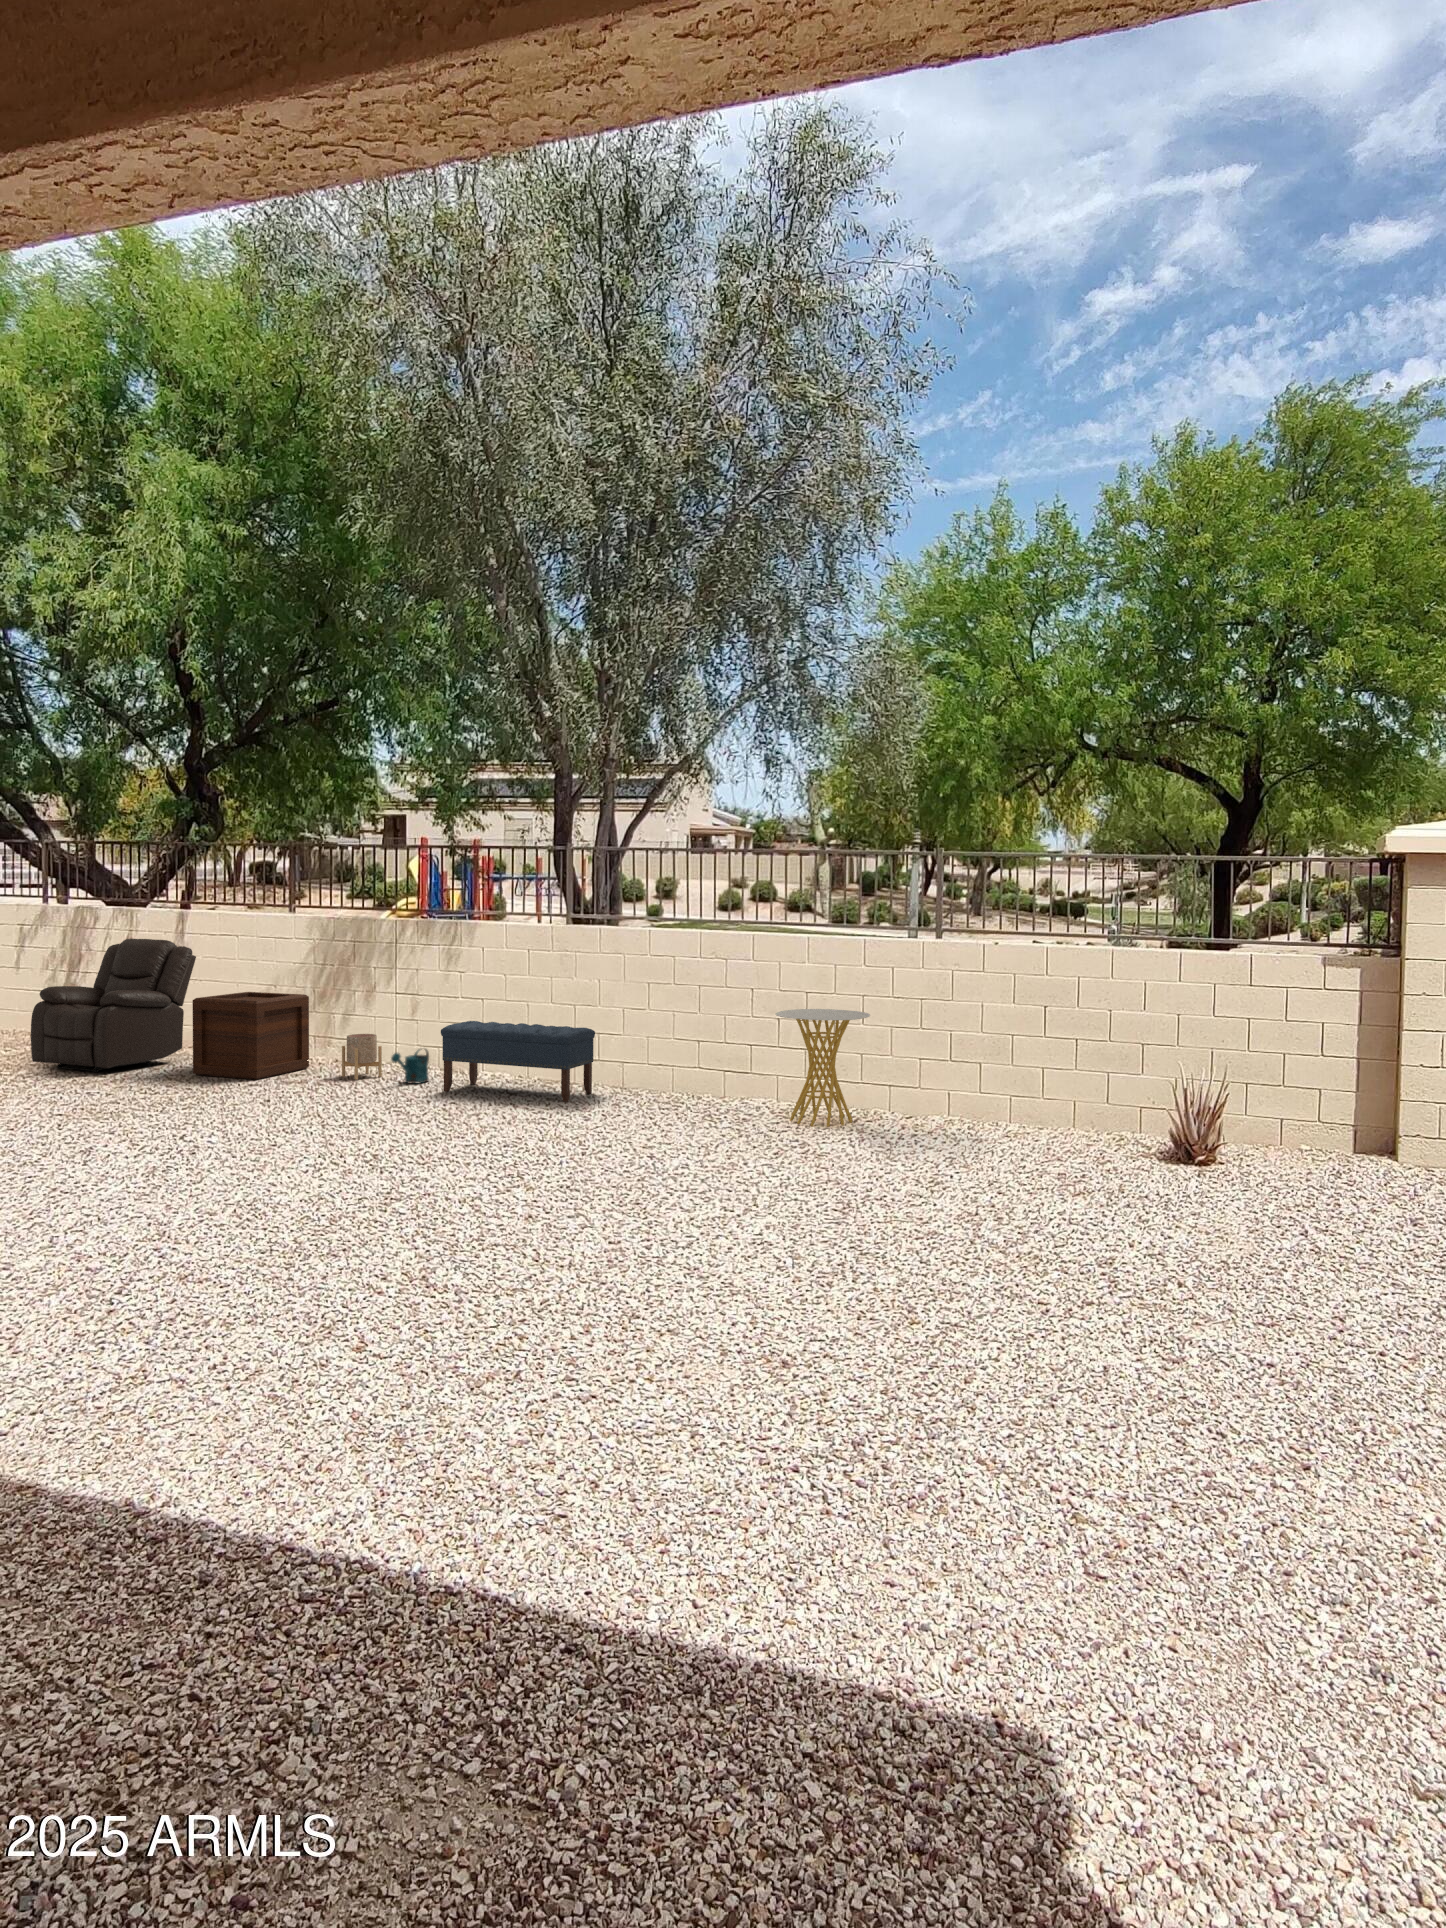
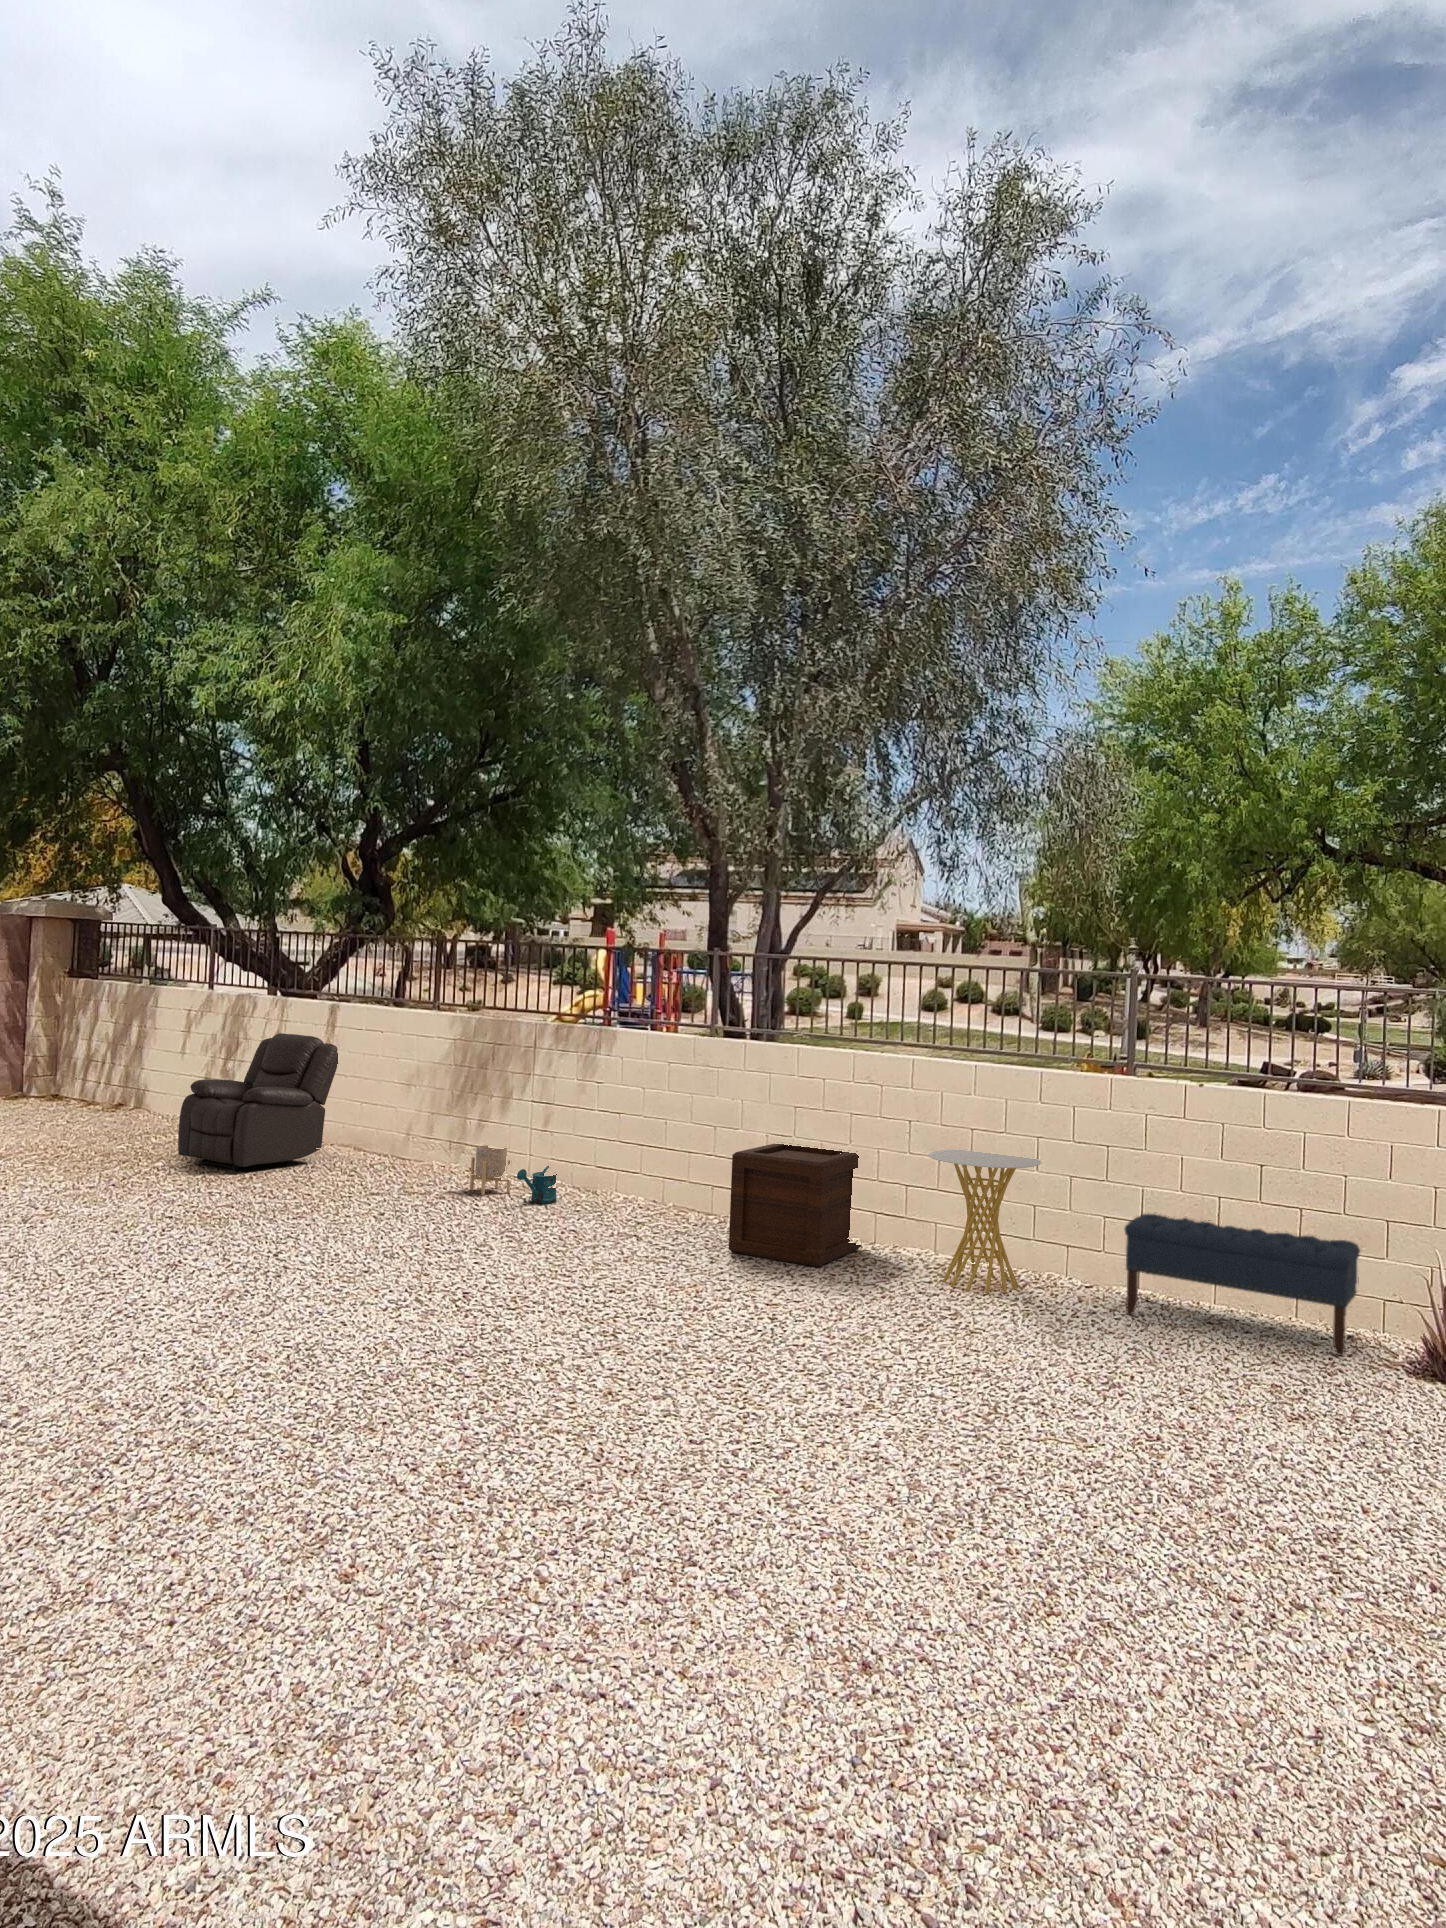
wooden crate: present [192,992,309,1080] -> present [729,1143,861,1267]
bench: present [441,1021,595,1102] -> present [1125,1214,1360,1356]

